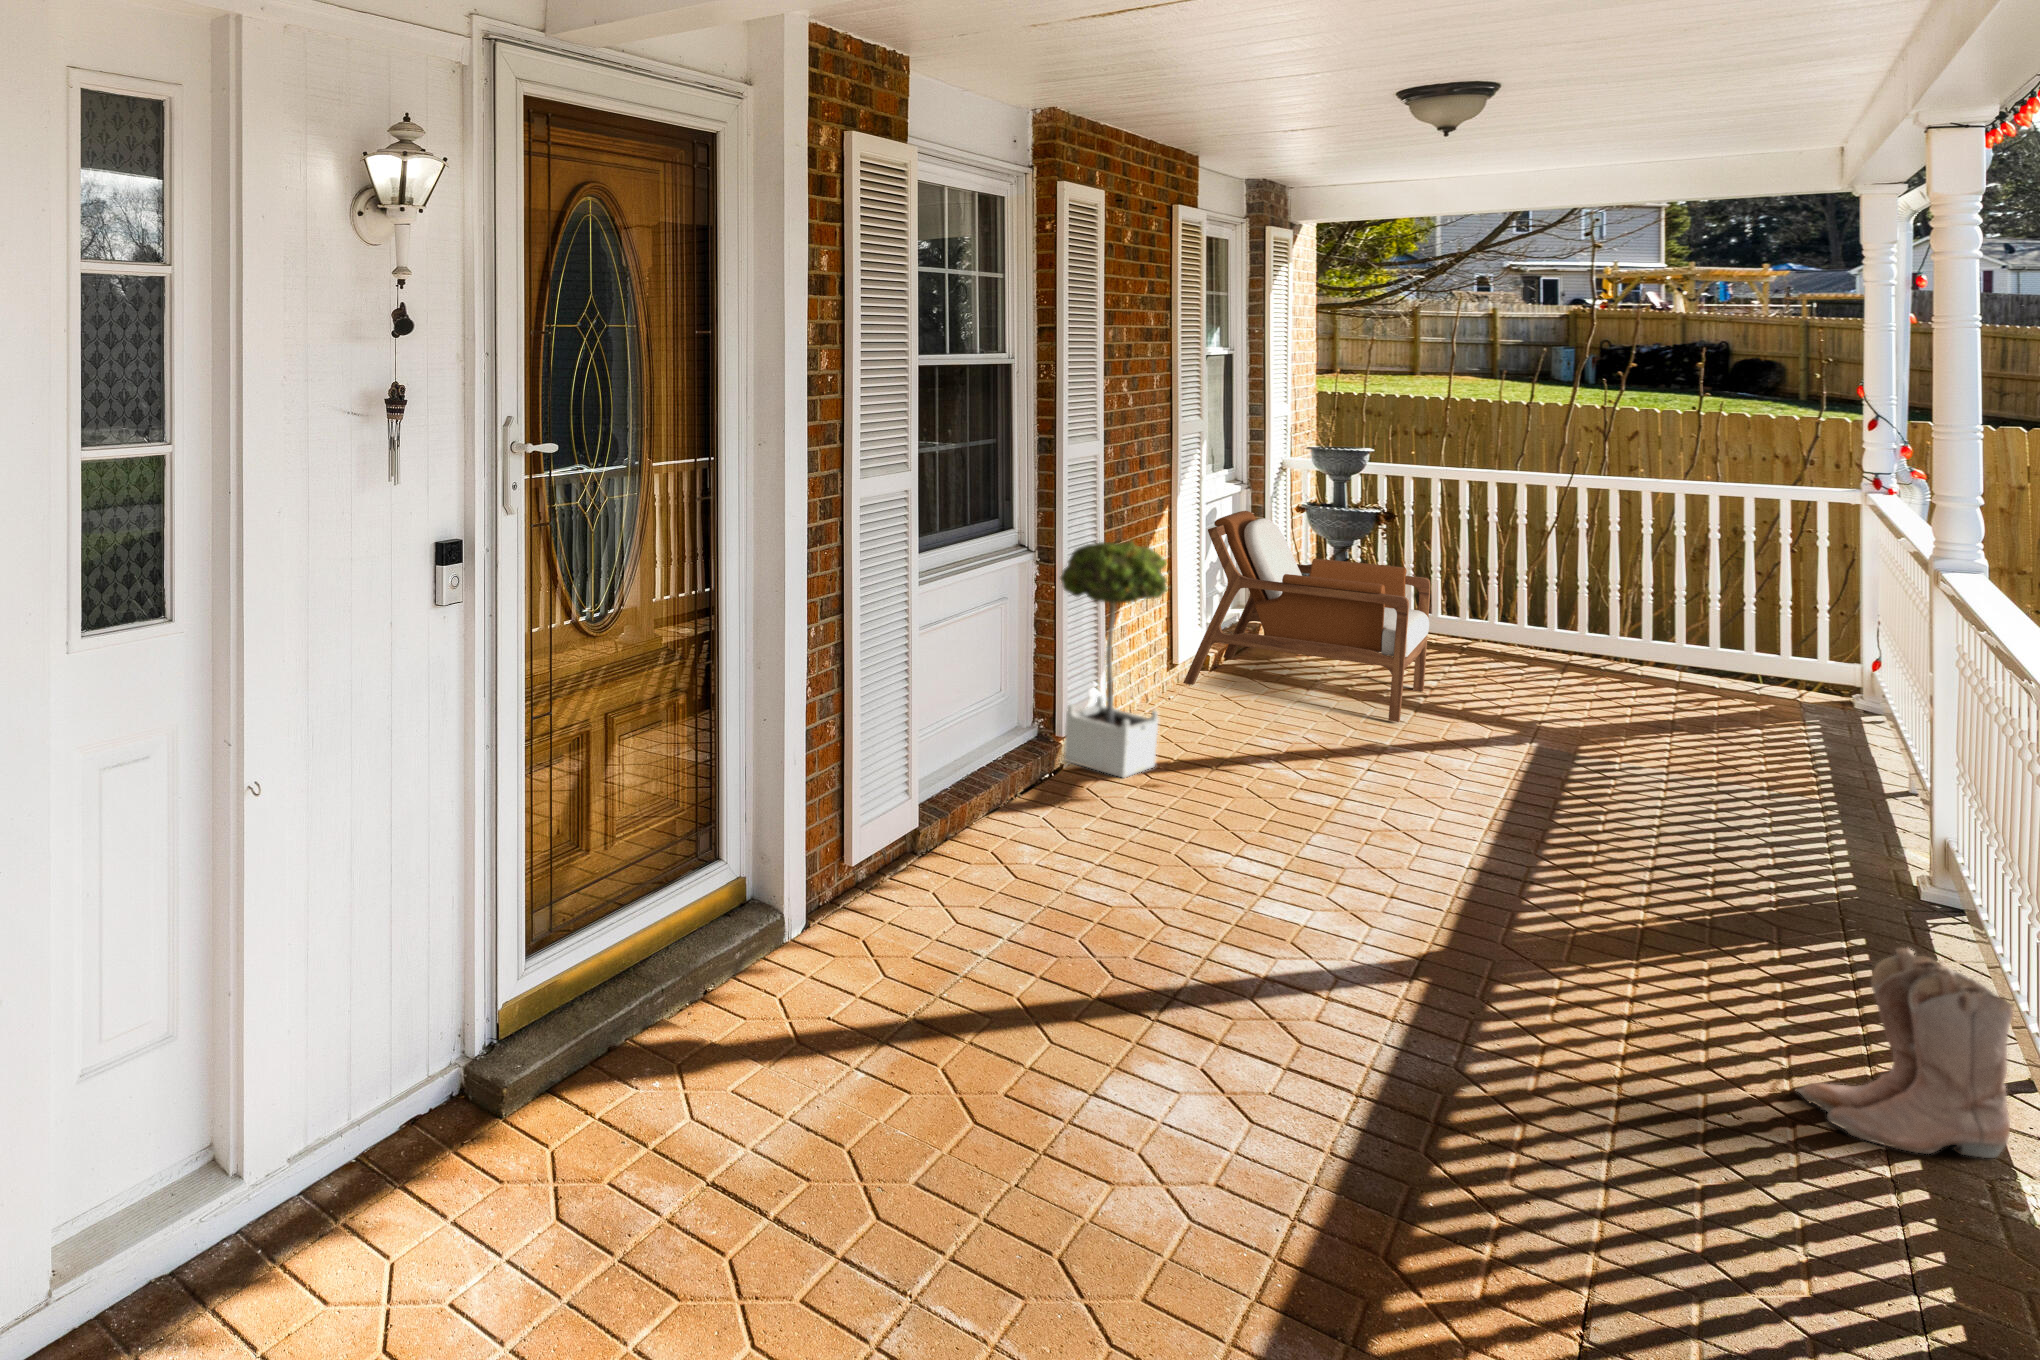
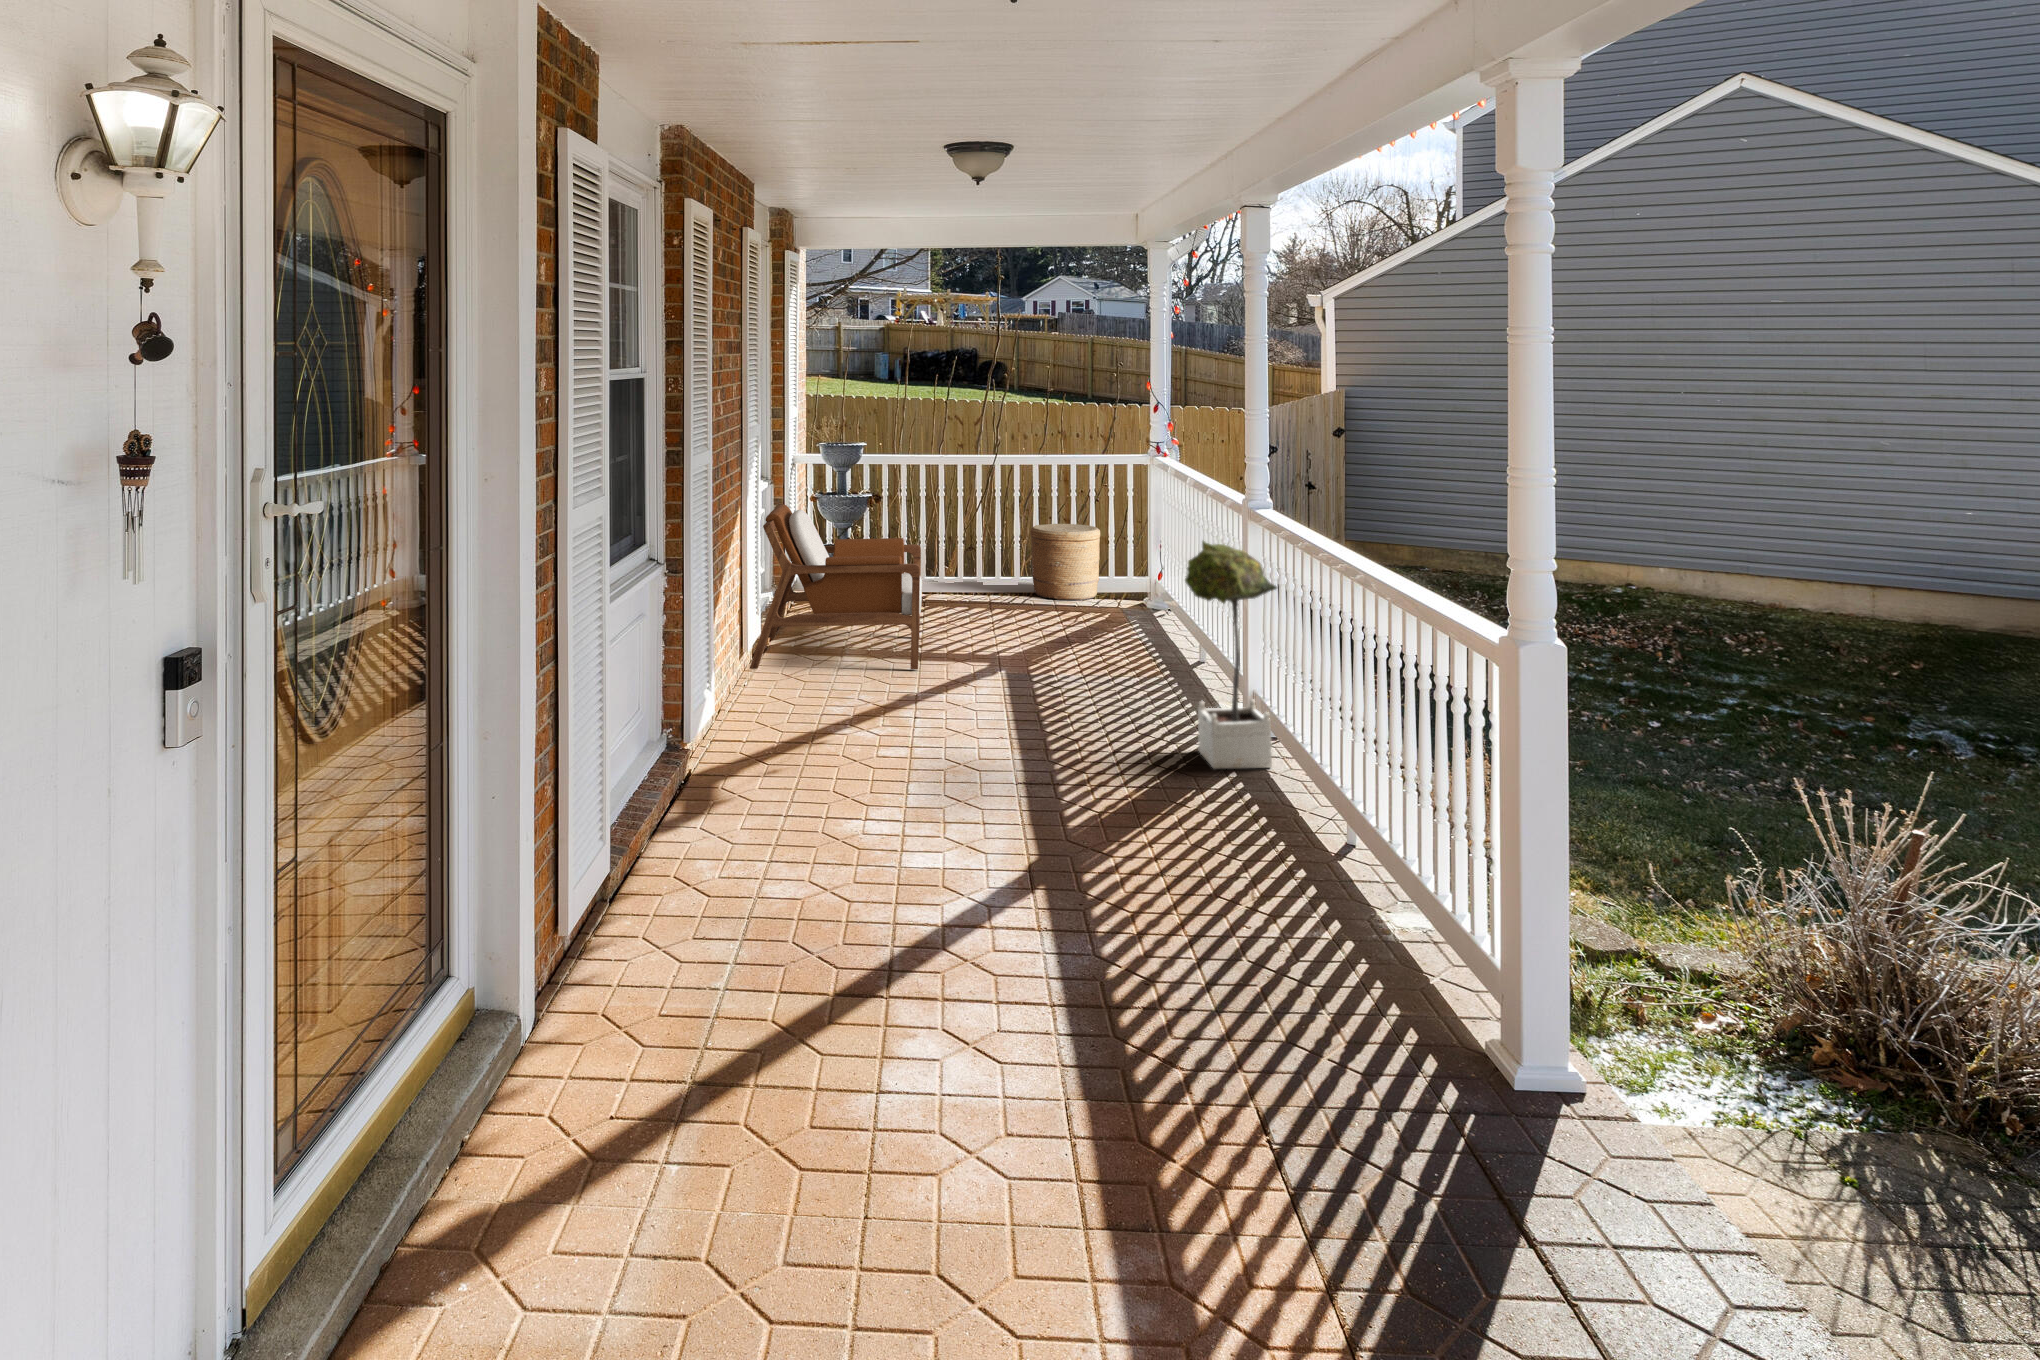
potted tree: present [1060,541,1167,777] -> present [1185,541,1277,769]
woven basket: none [1631,582,1752,690] -> present [1030,524,1100,600]
boots: present [1798,948,2013,1158] -> none [1272,773,1380,917]

